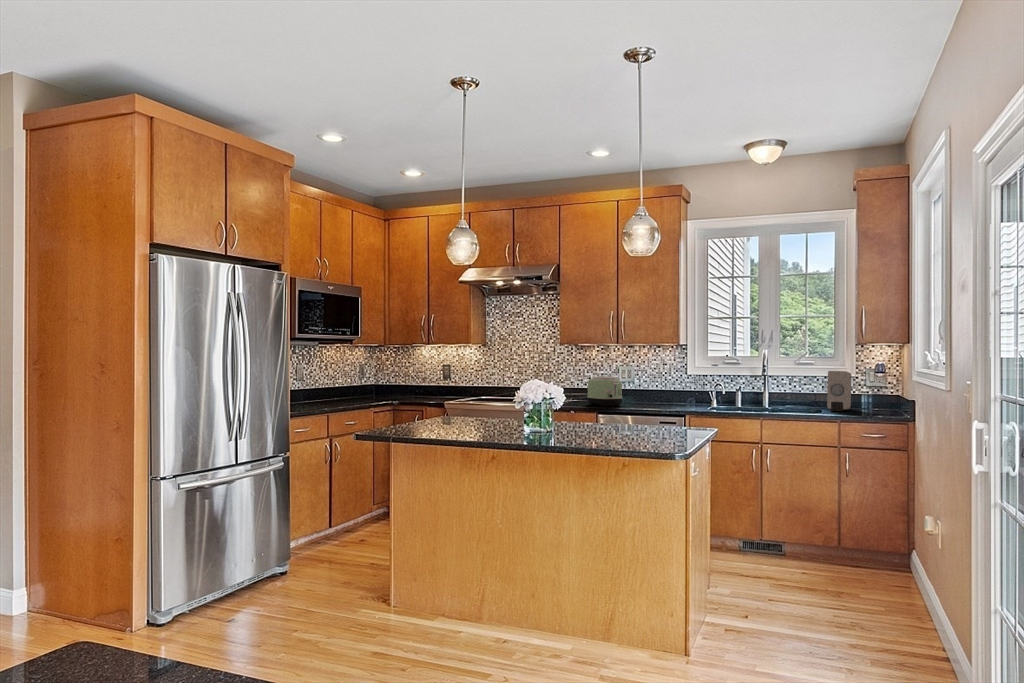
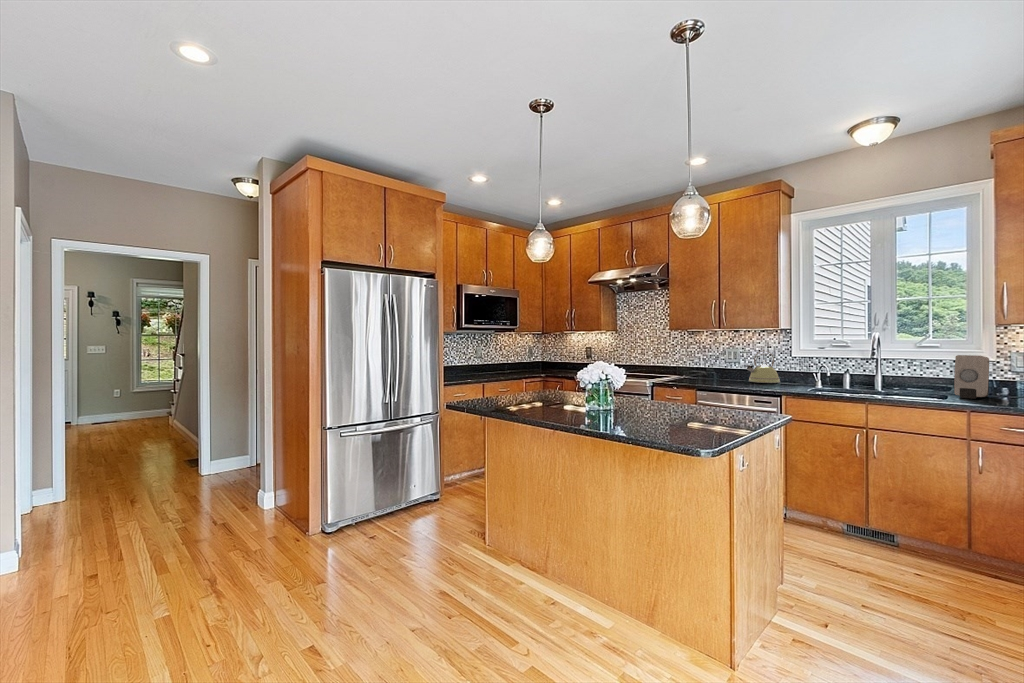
kettle: none [644,368,677,404] -> present [747,350,780,383]
toaster: present [587,376,622,406] -> none [692,358,724,384]

